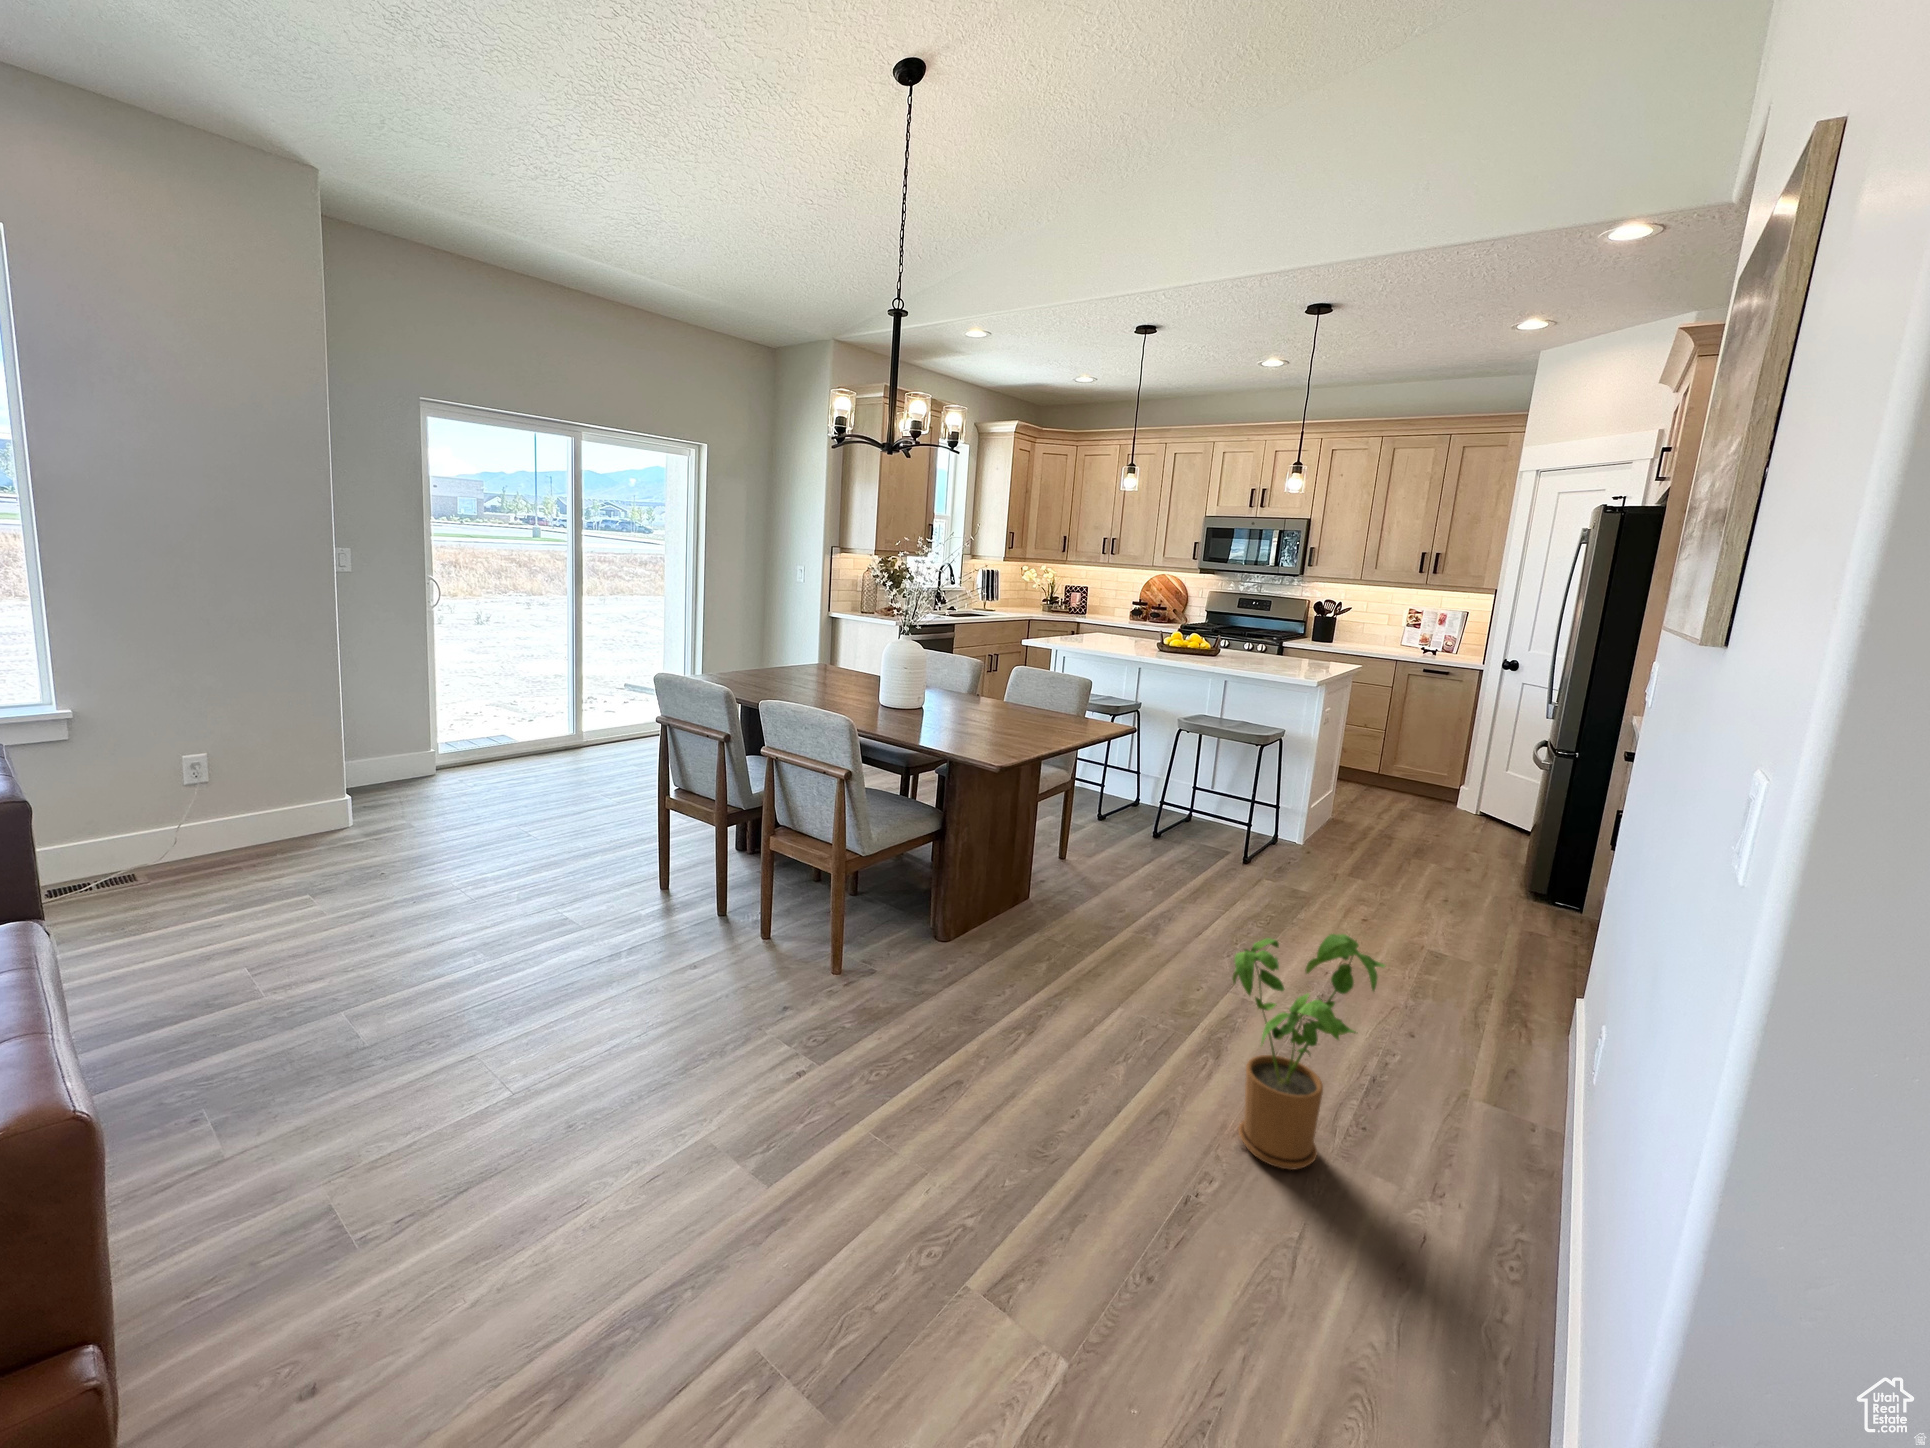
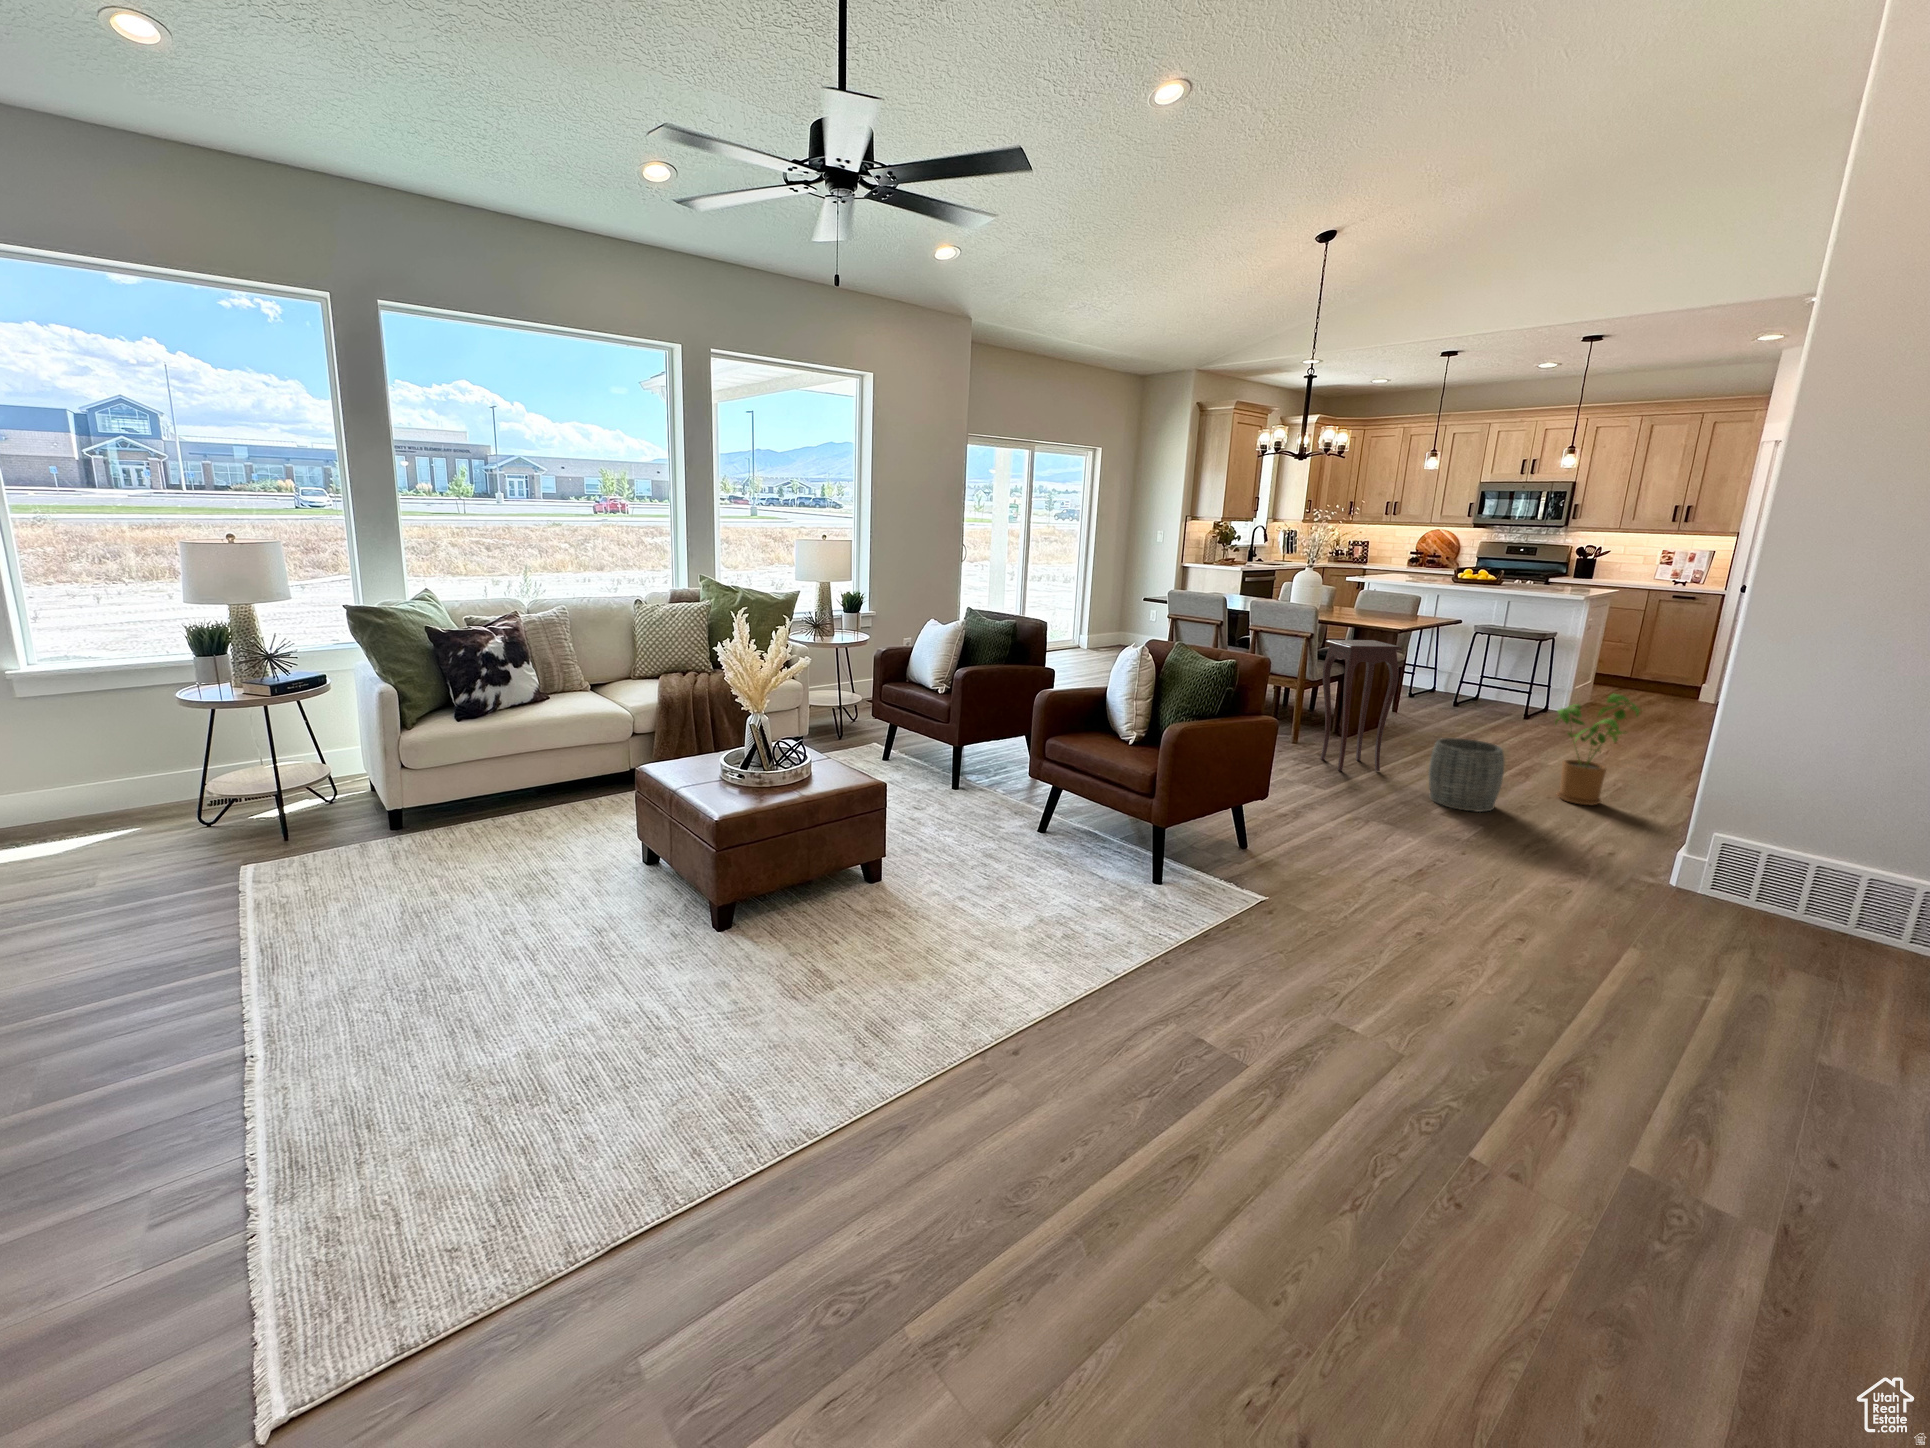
side table: none [836,792,952,1073] -> present [1320,640,1402,771]
woven basket: none [973,1037,1113,1246] -> present [1429,738,1504,812]

